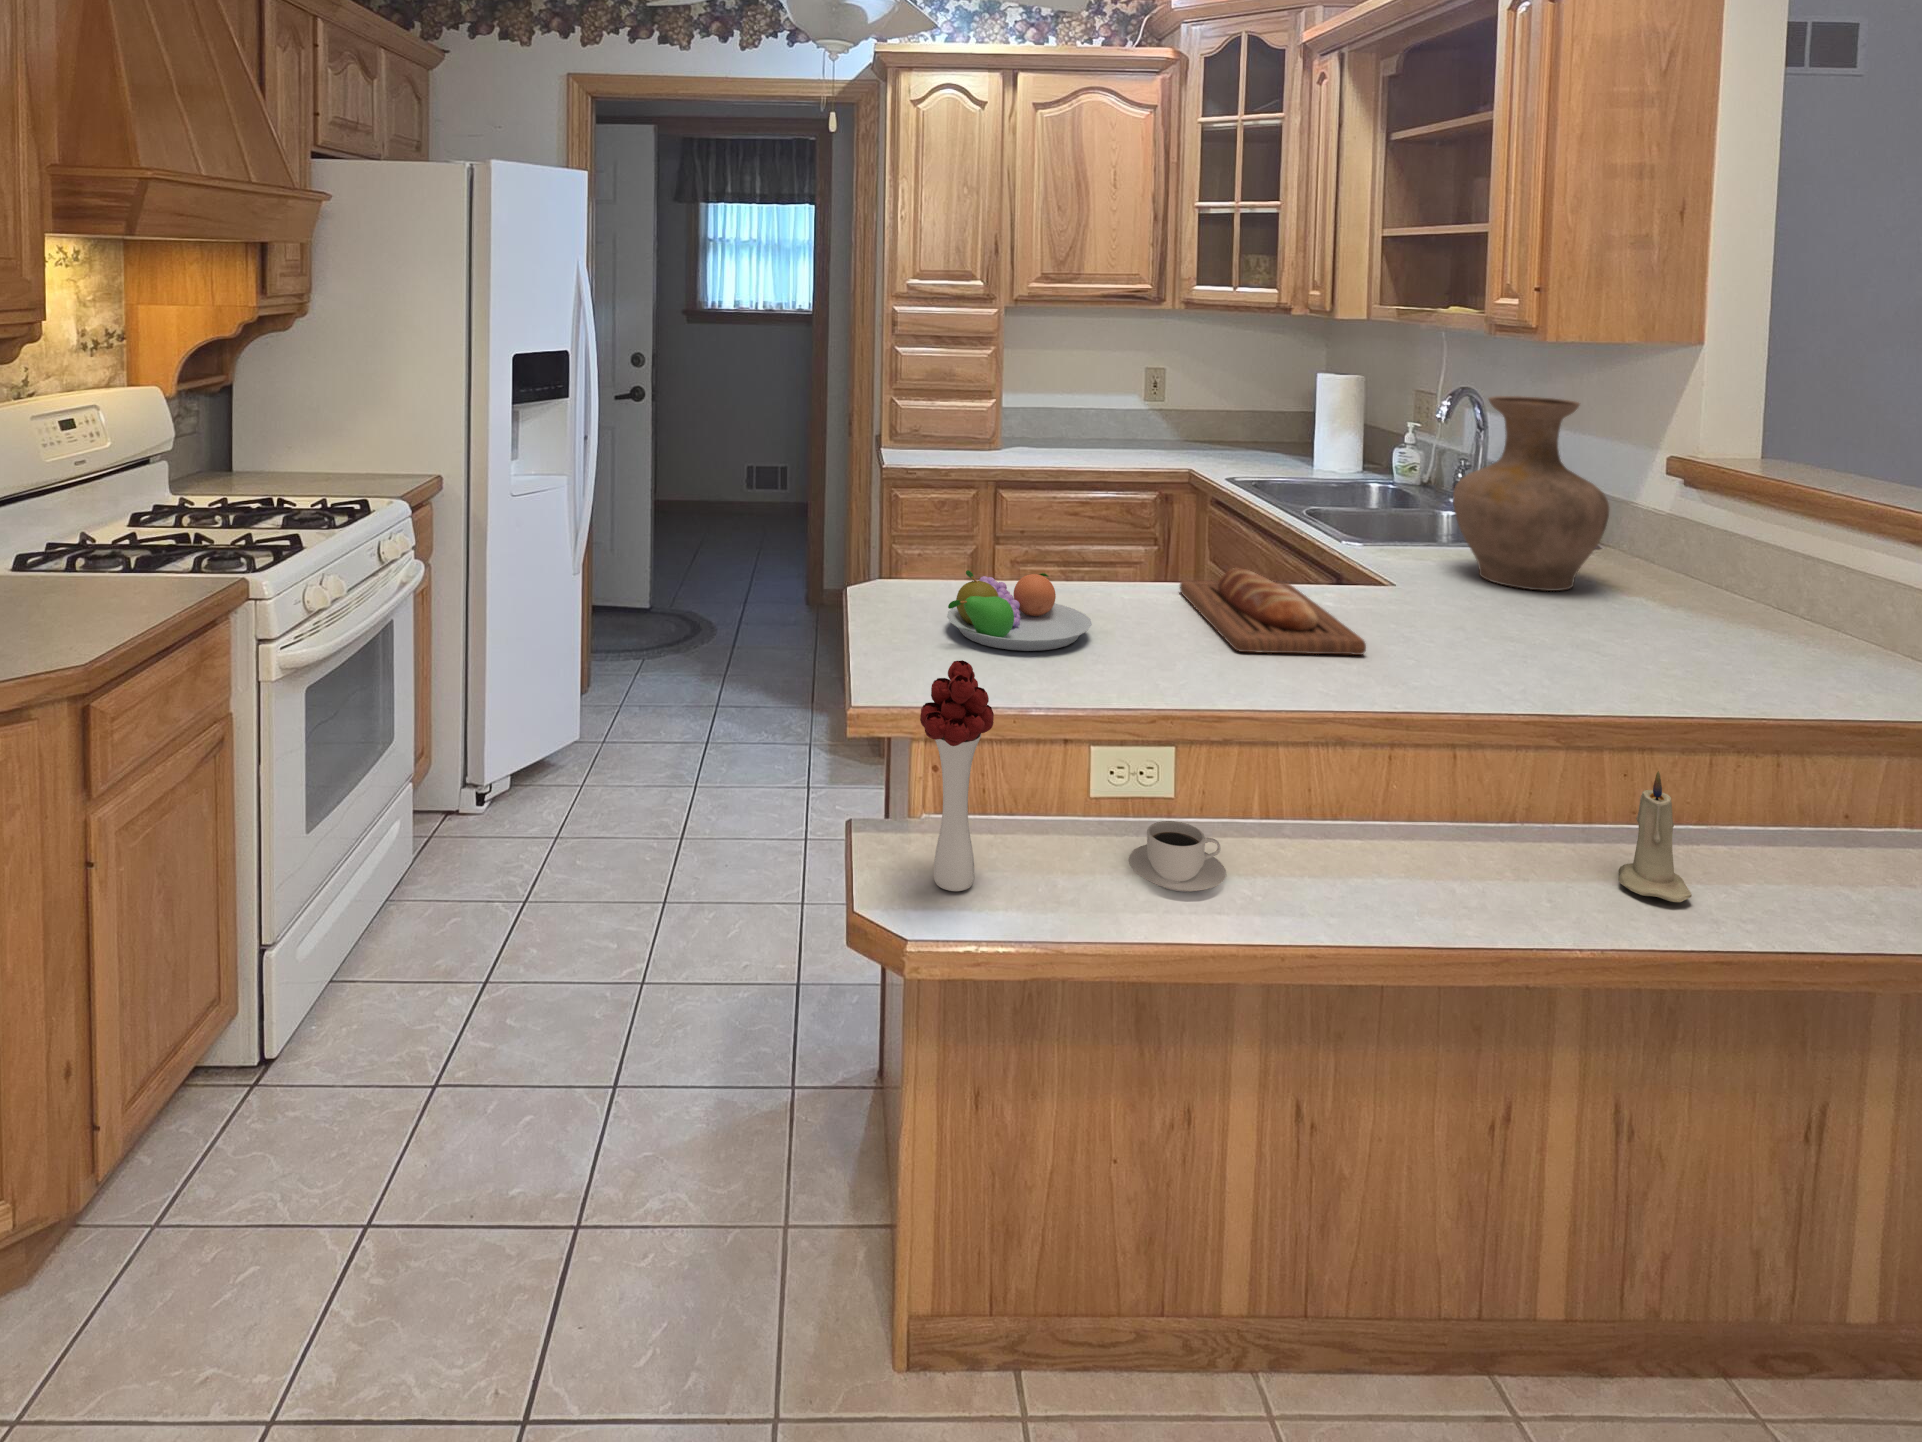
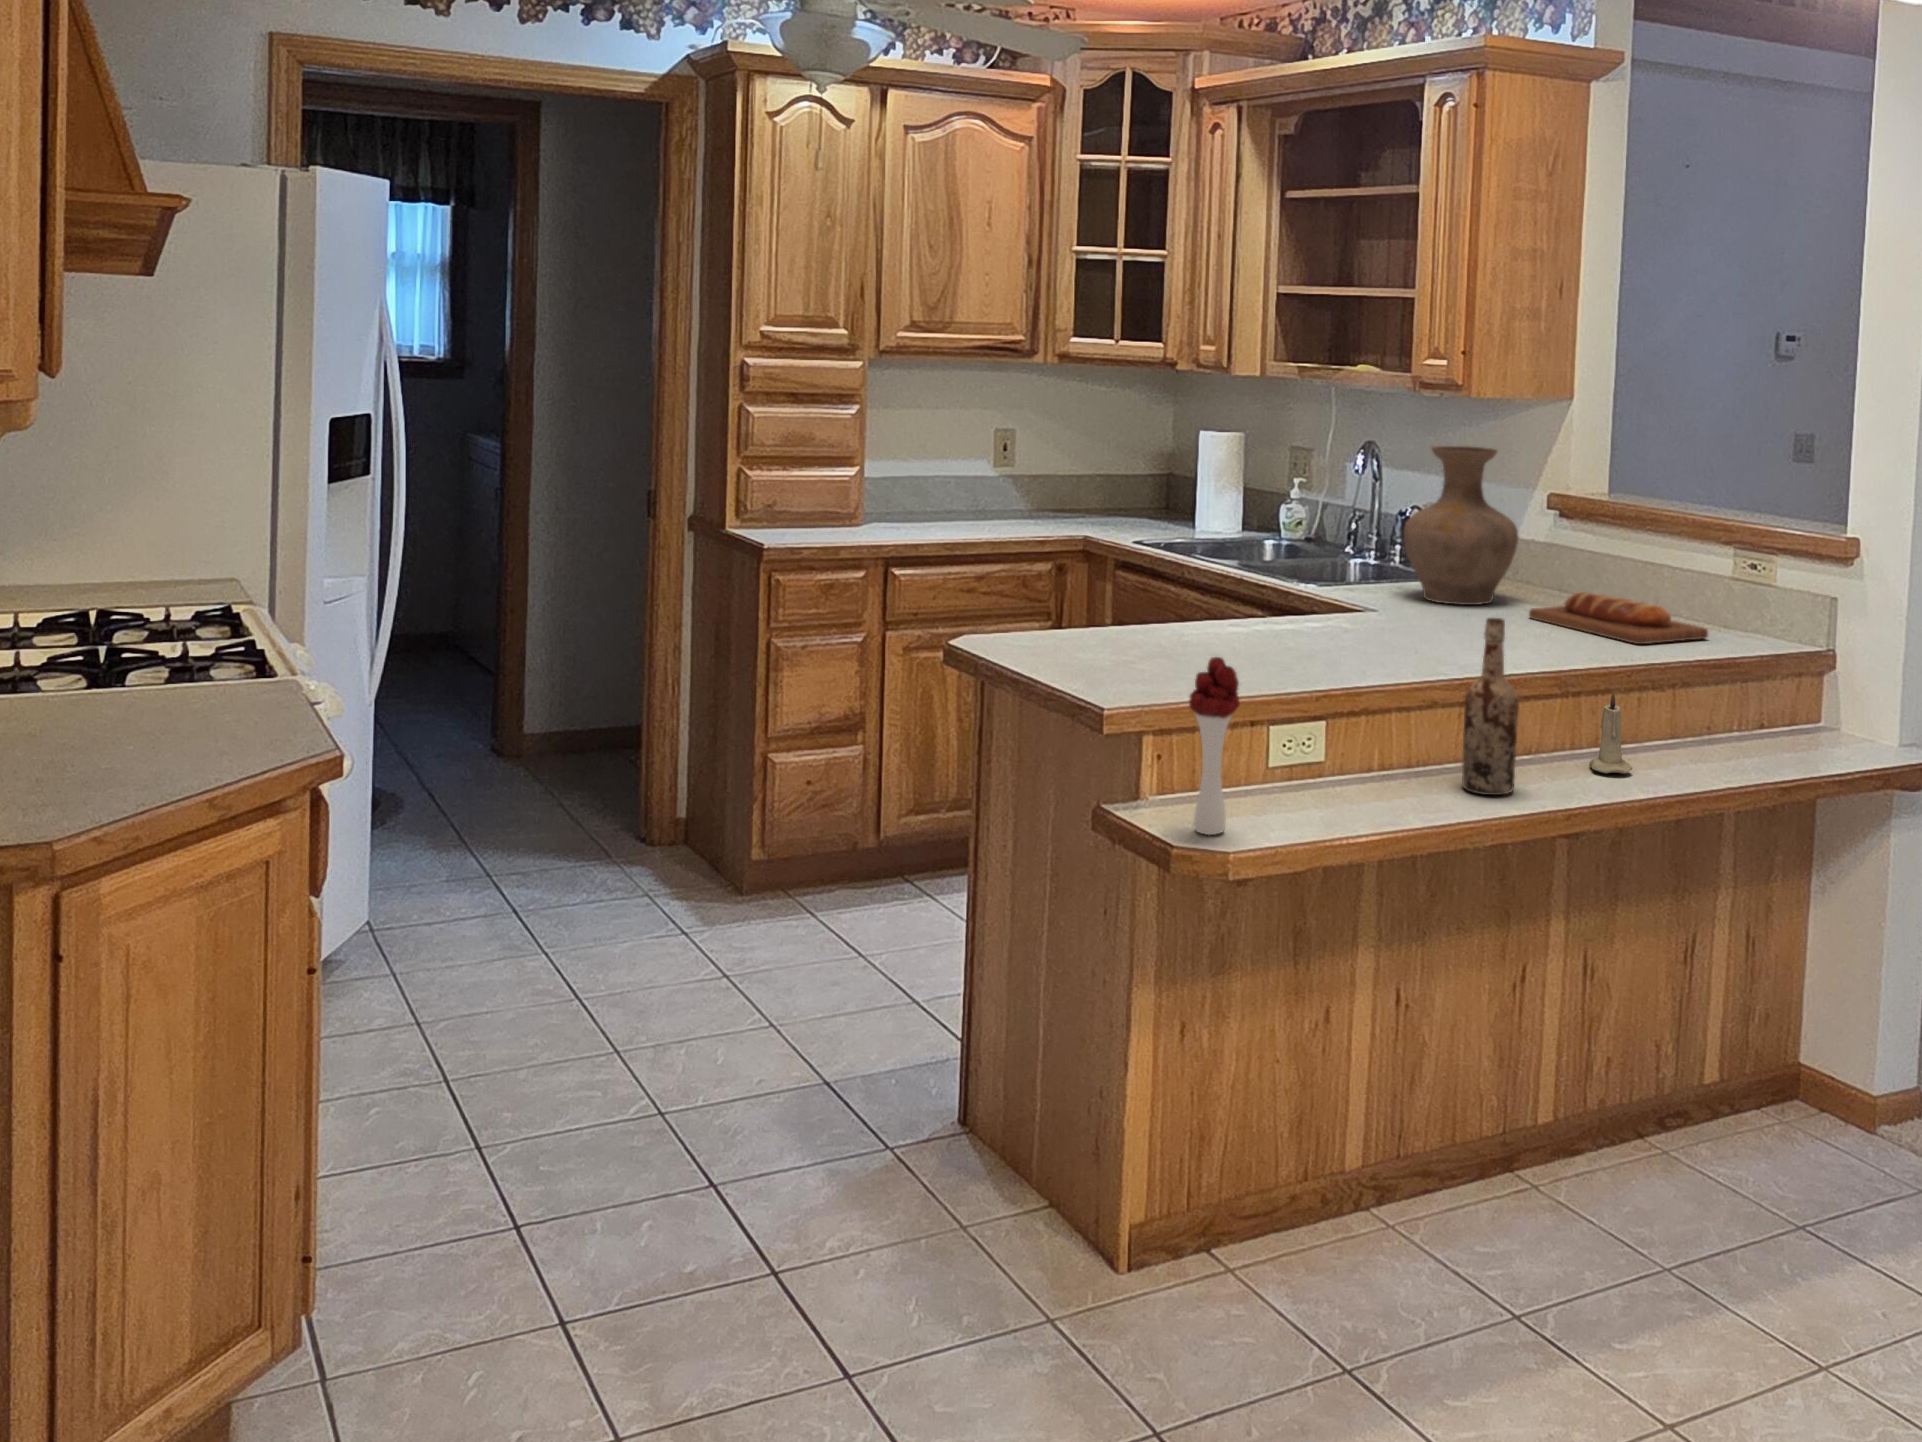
bread loaf: present [1180,568,1366,655] -> present [1529,592,1708,644]
fruit bowl: present [947,570,1092,651] -> none [1092,612,1218,671]
wine bottle: none [1377,645,1465,905] -> present [1462,618,1519,795]
coffee cup: present [1129,821,1226,892] -> none [1309,770,1380,812]

